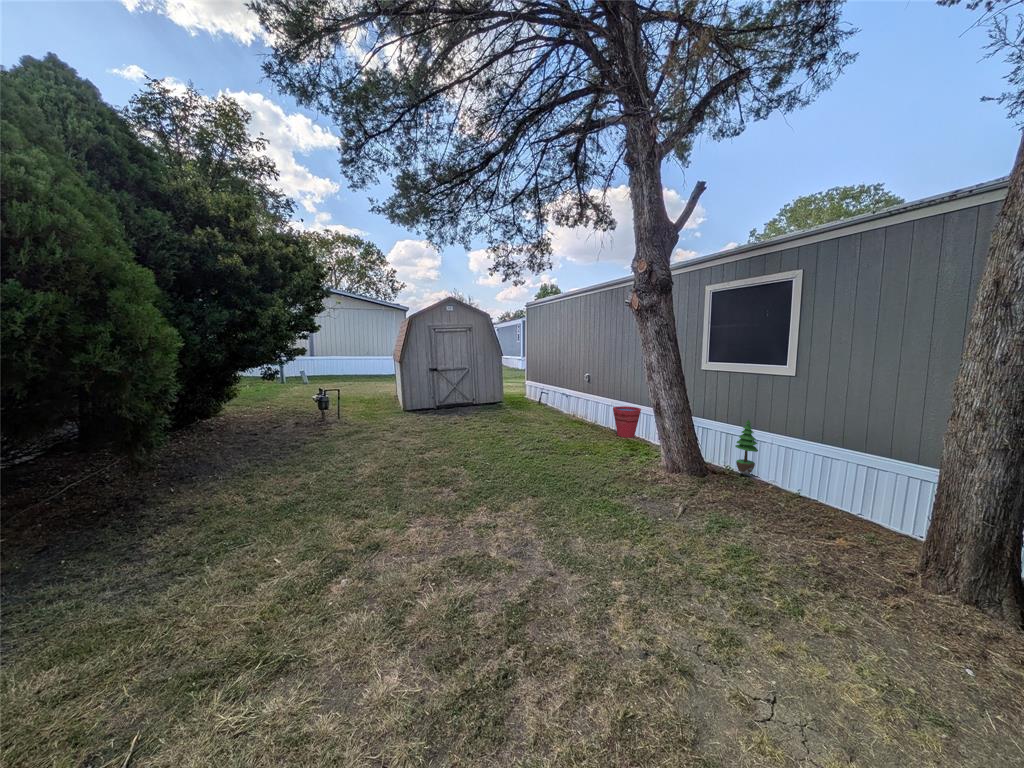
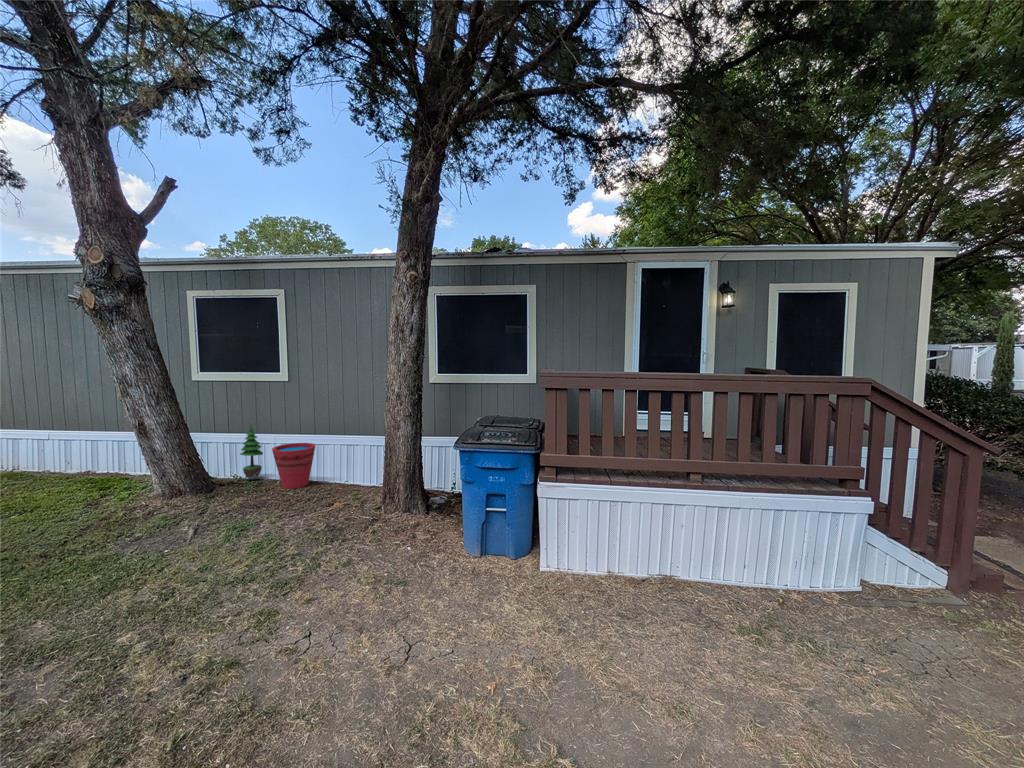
bucket: present [613,406,641,437] -> present [272,443,316,489]

